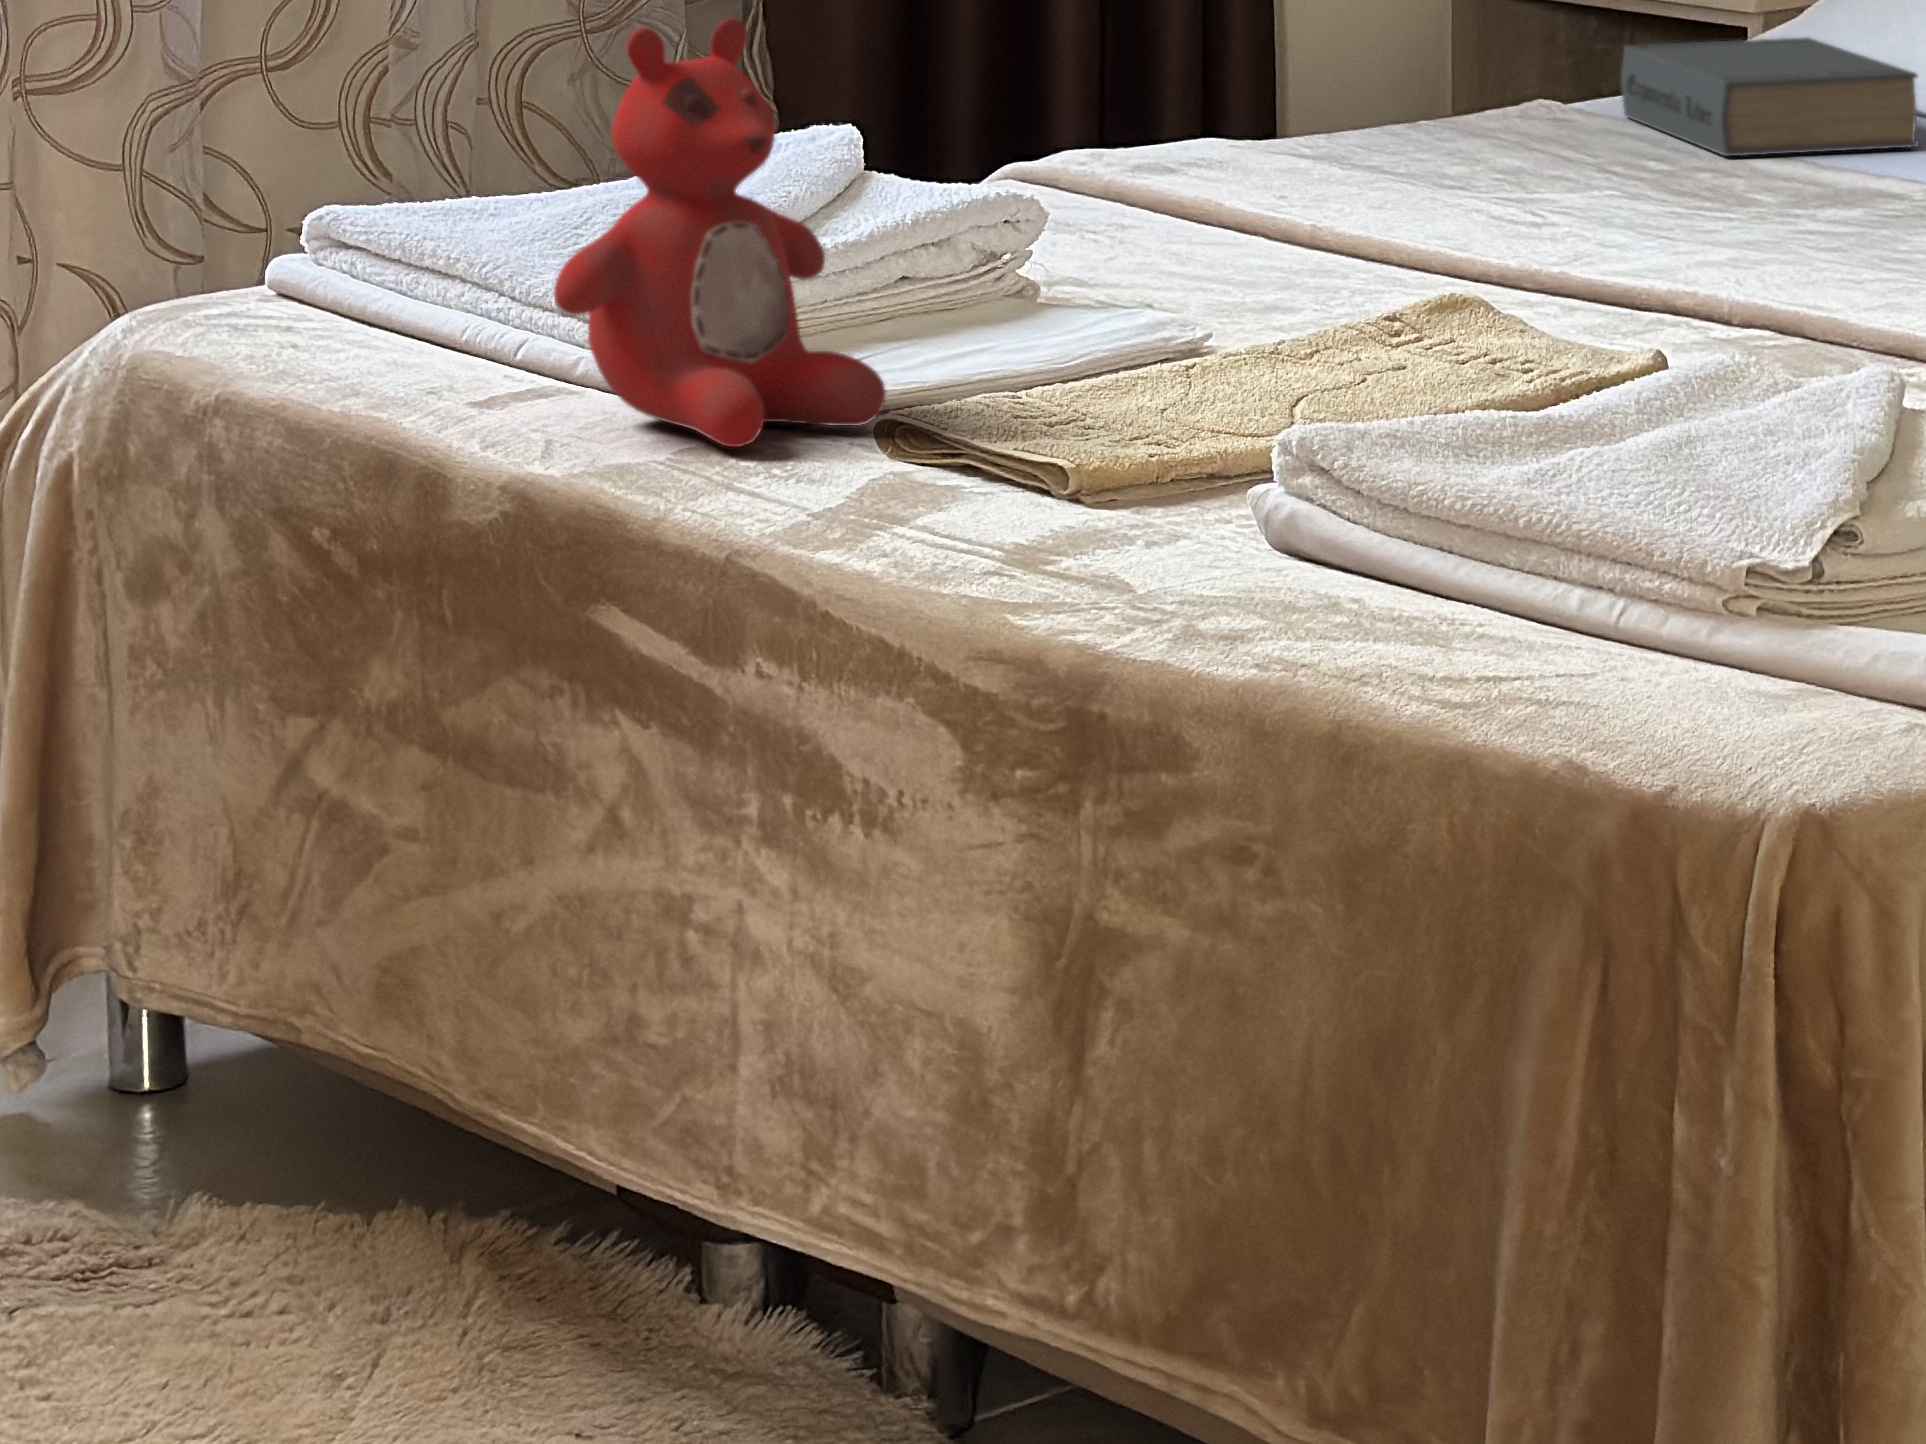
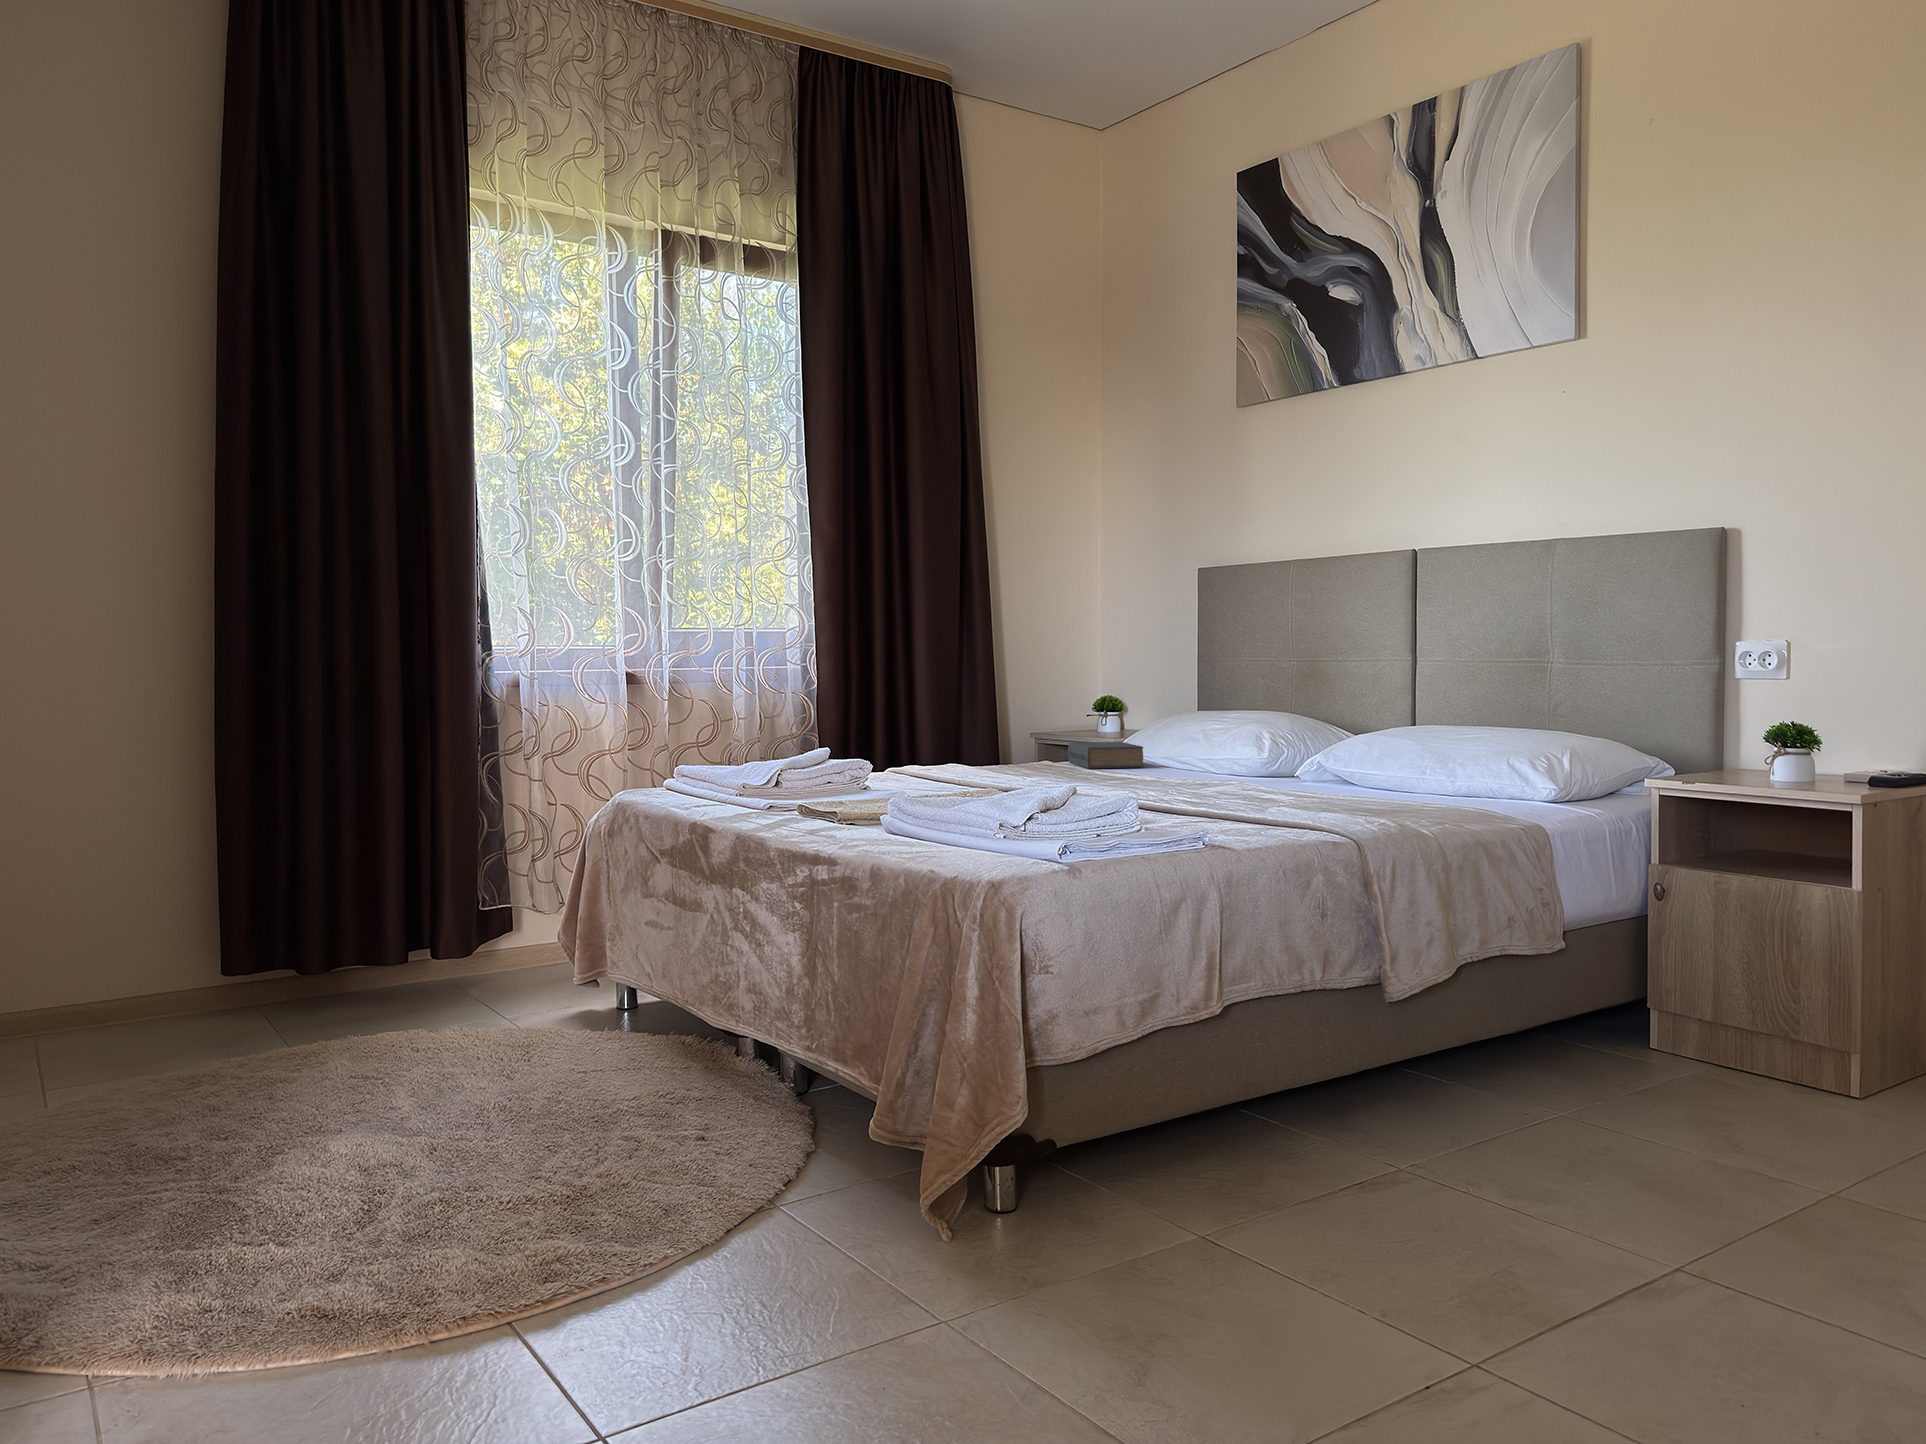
stuffed bear: present [554,18,886,447] -> none [704,697,797,813]

